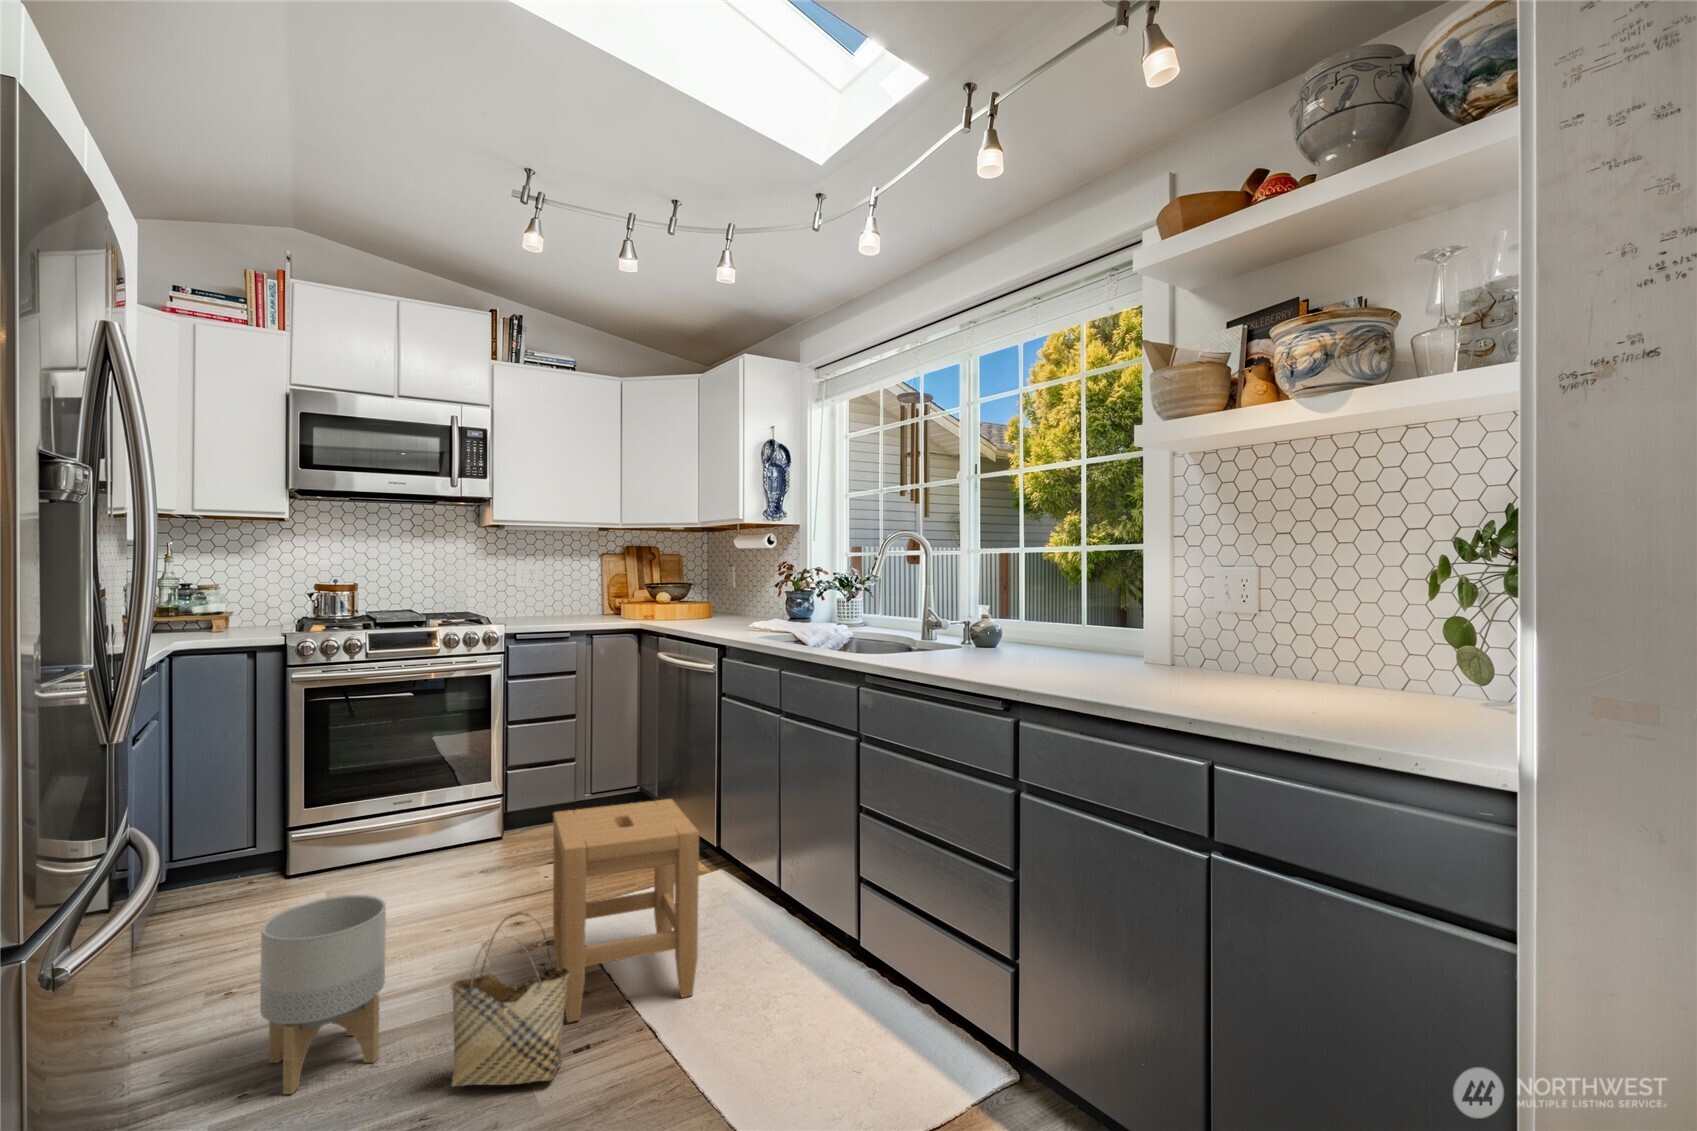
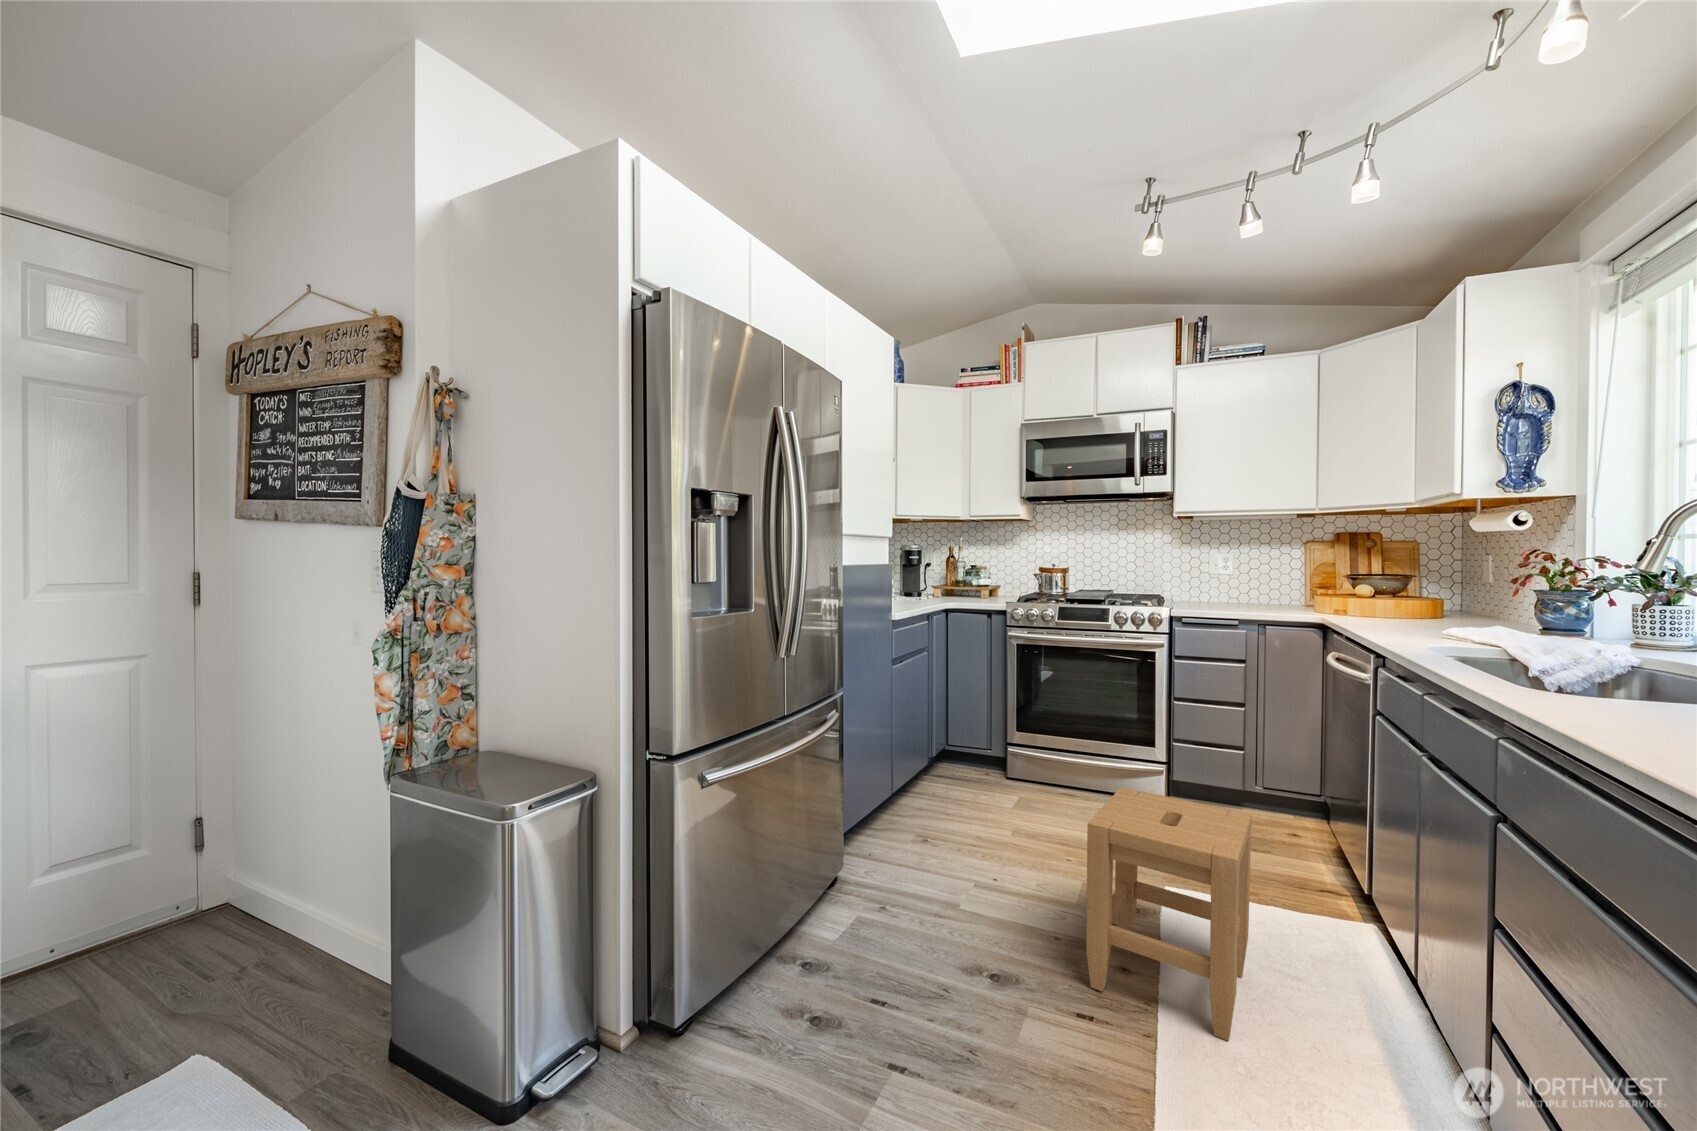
planter: present [260,895,386,1094] -> none [894,794,970,930]
woven basket: present [450,913,570,1087] -> none [974,862,1067,1026]

